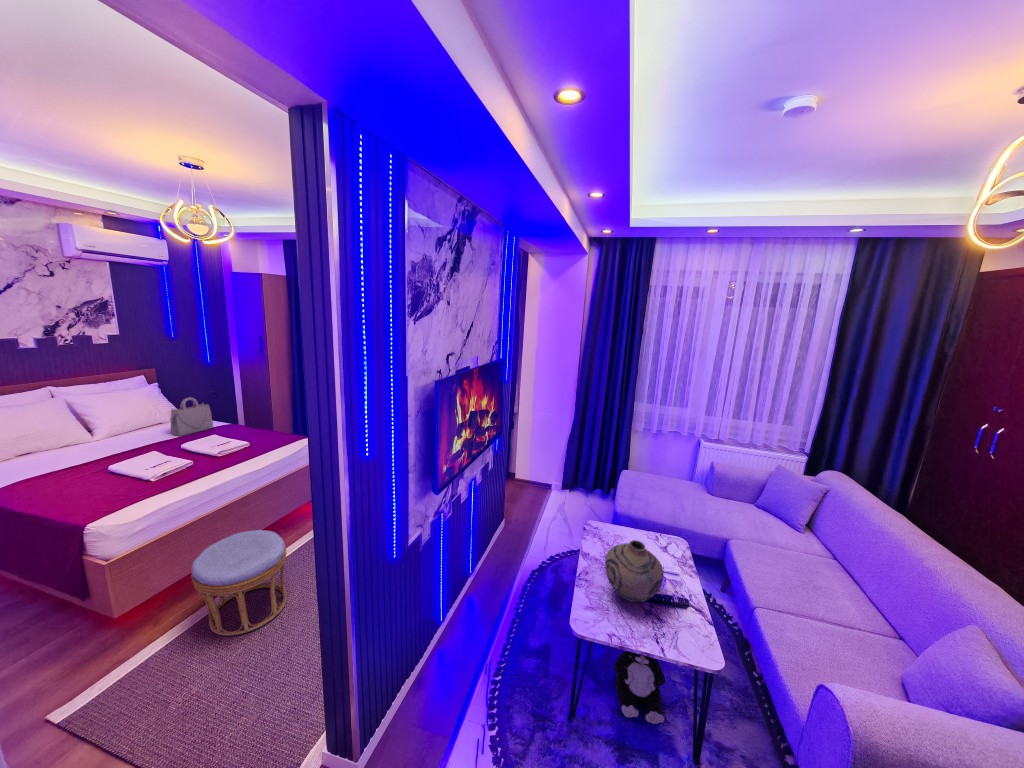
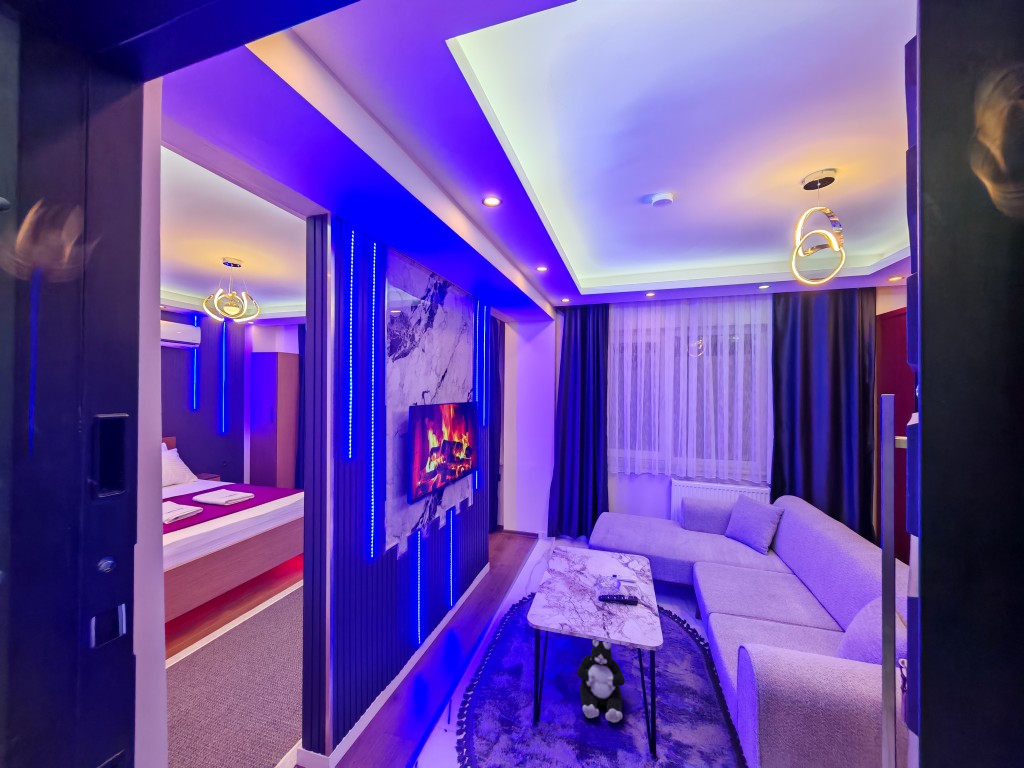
handbag: present [170,398,213,436] -> none [187,457,225,492]
ottoman: present [191,530,287,636] -> none [193,564,280,663]
vase: present [605,540,664,602] -> none [562,543,614,602]

